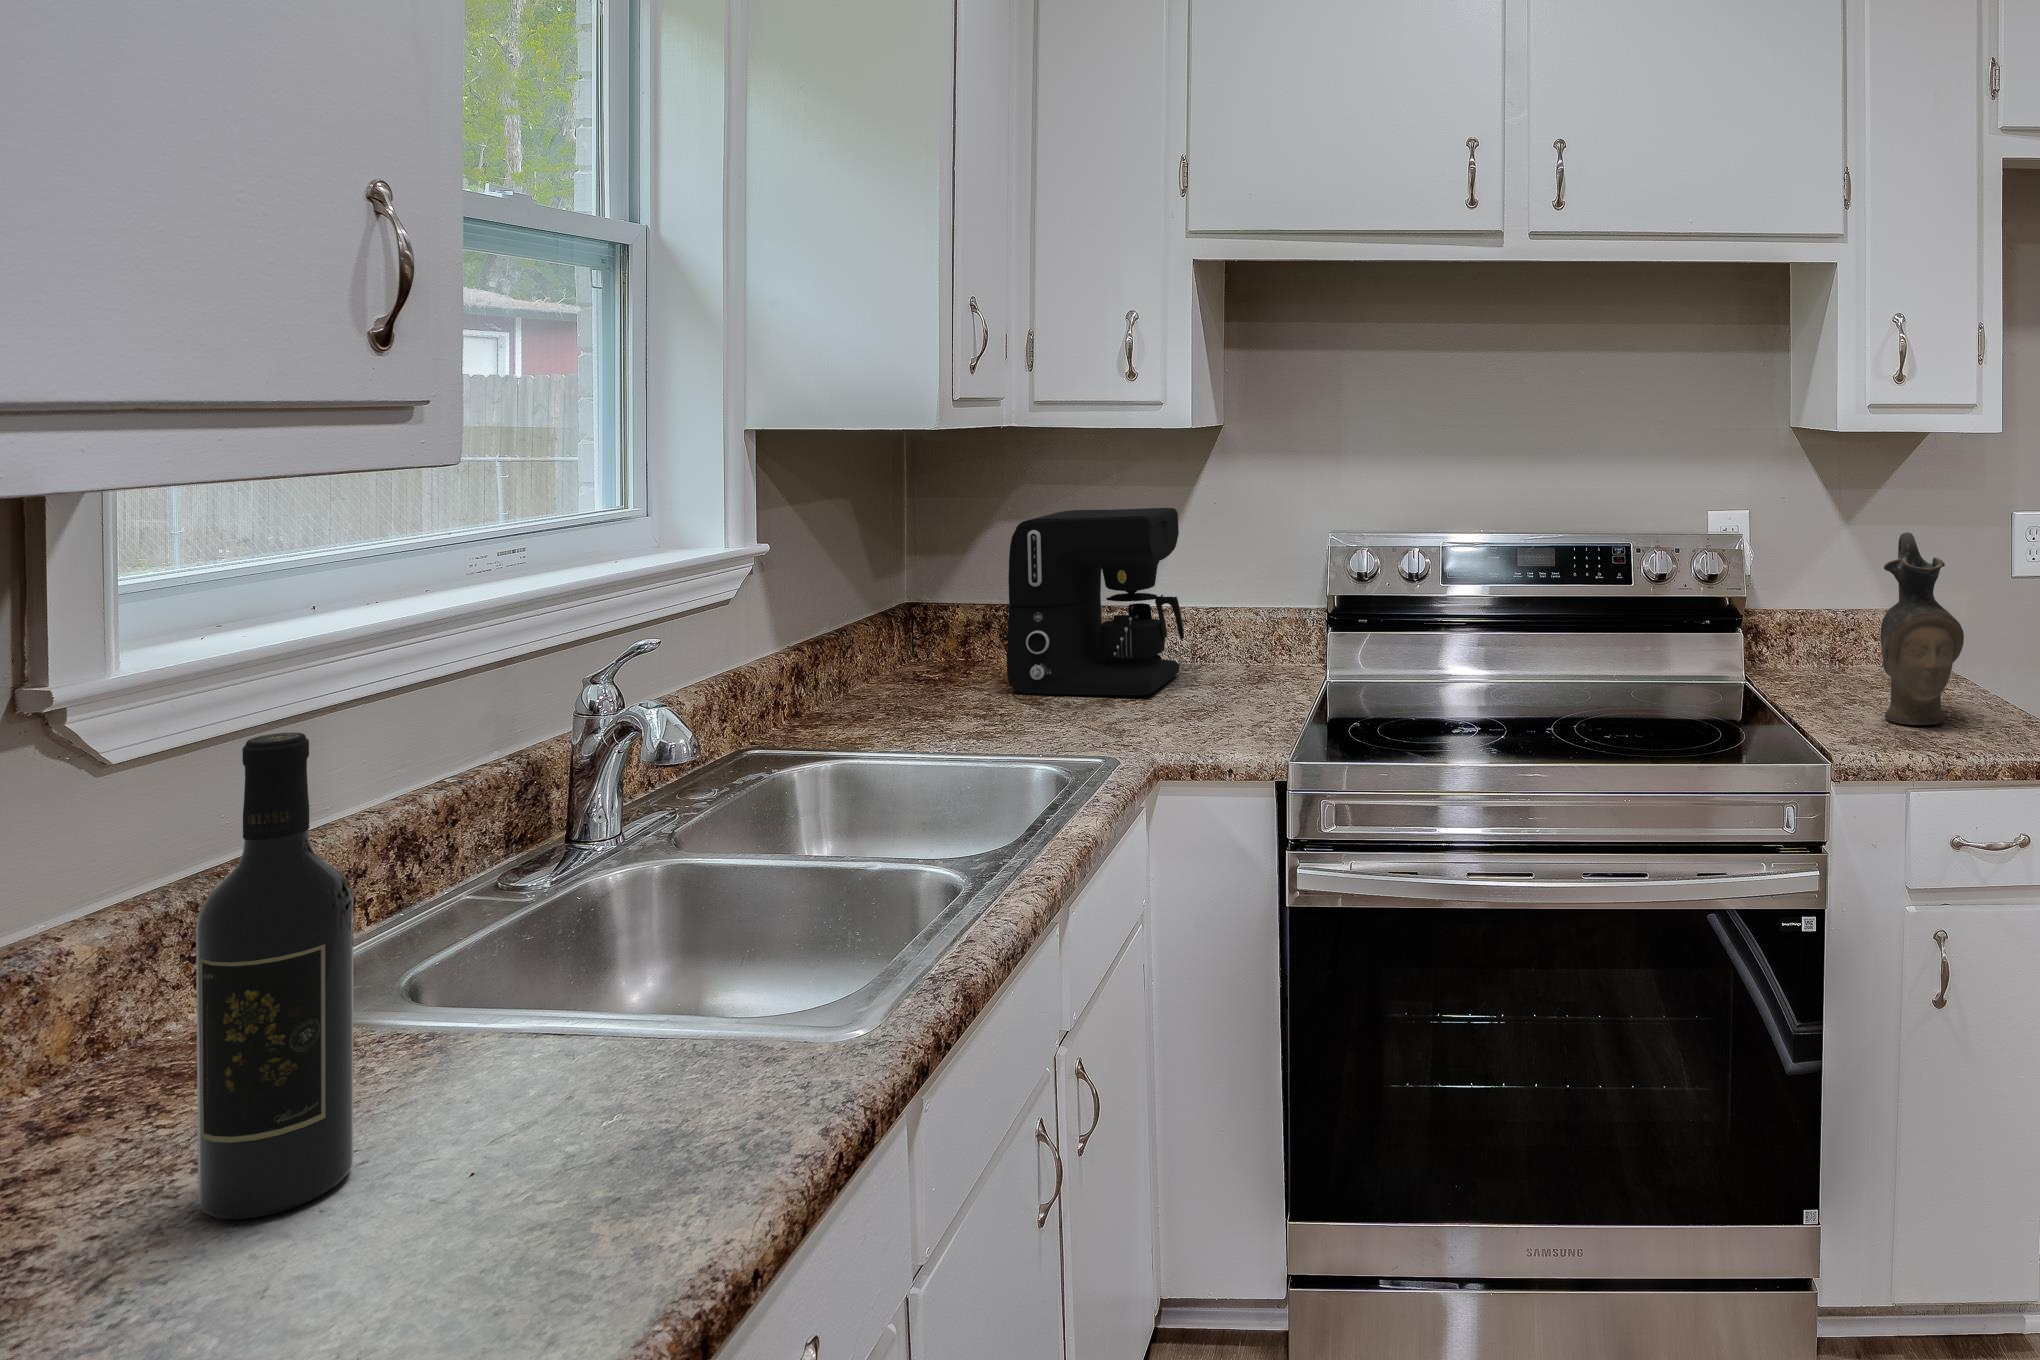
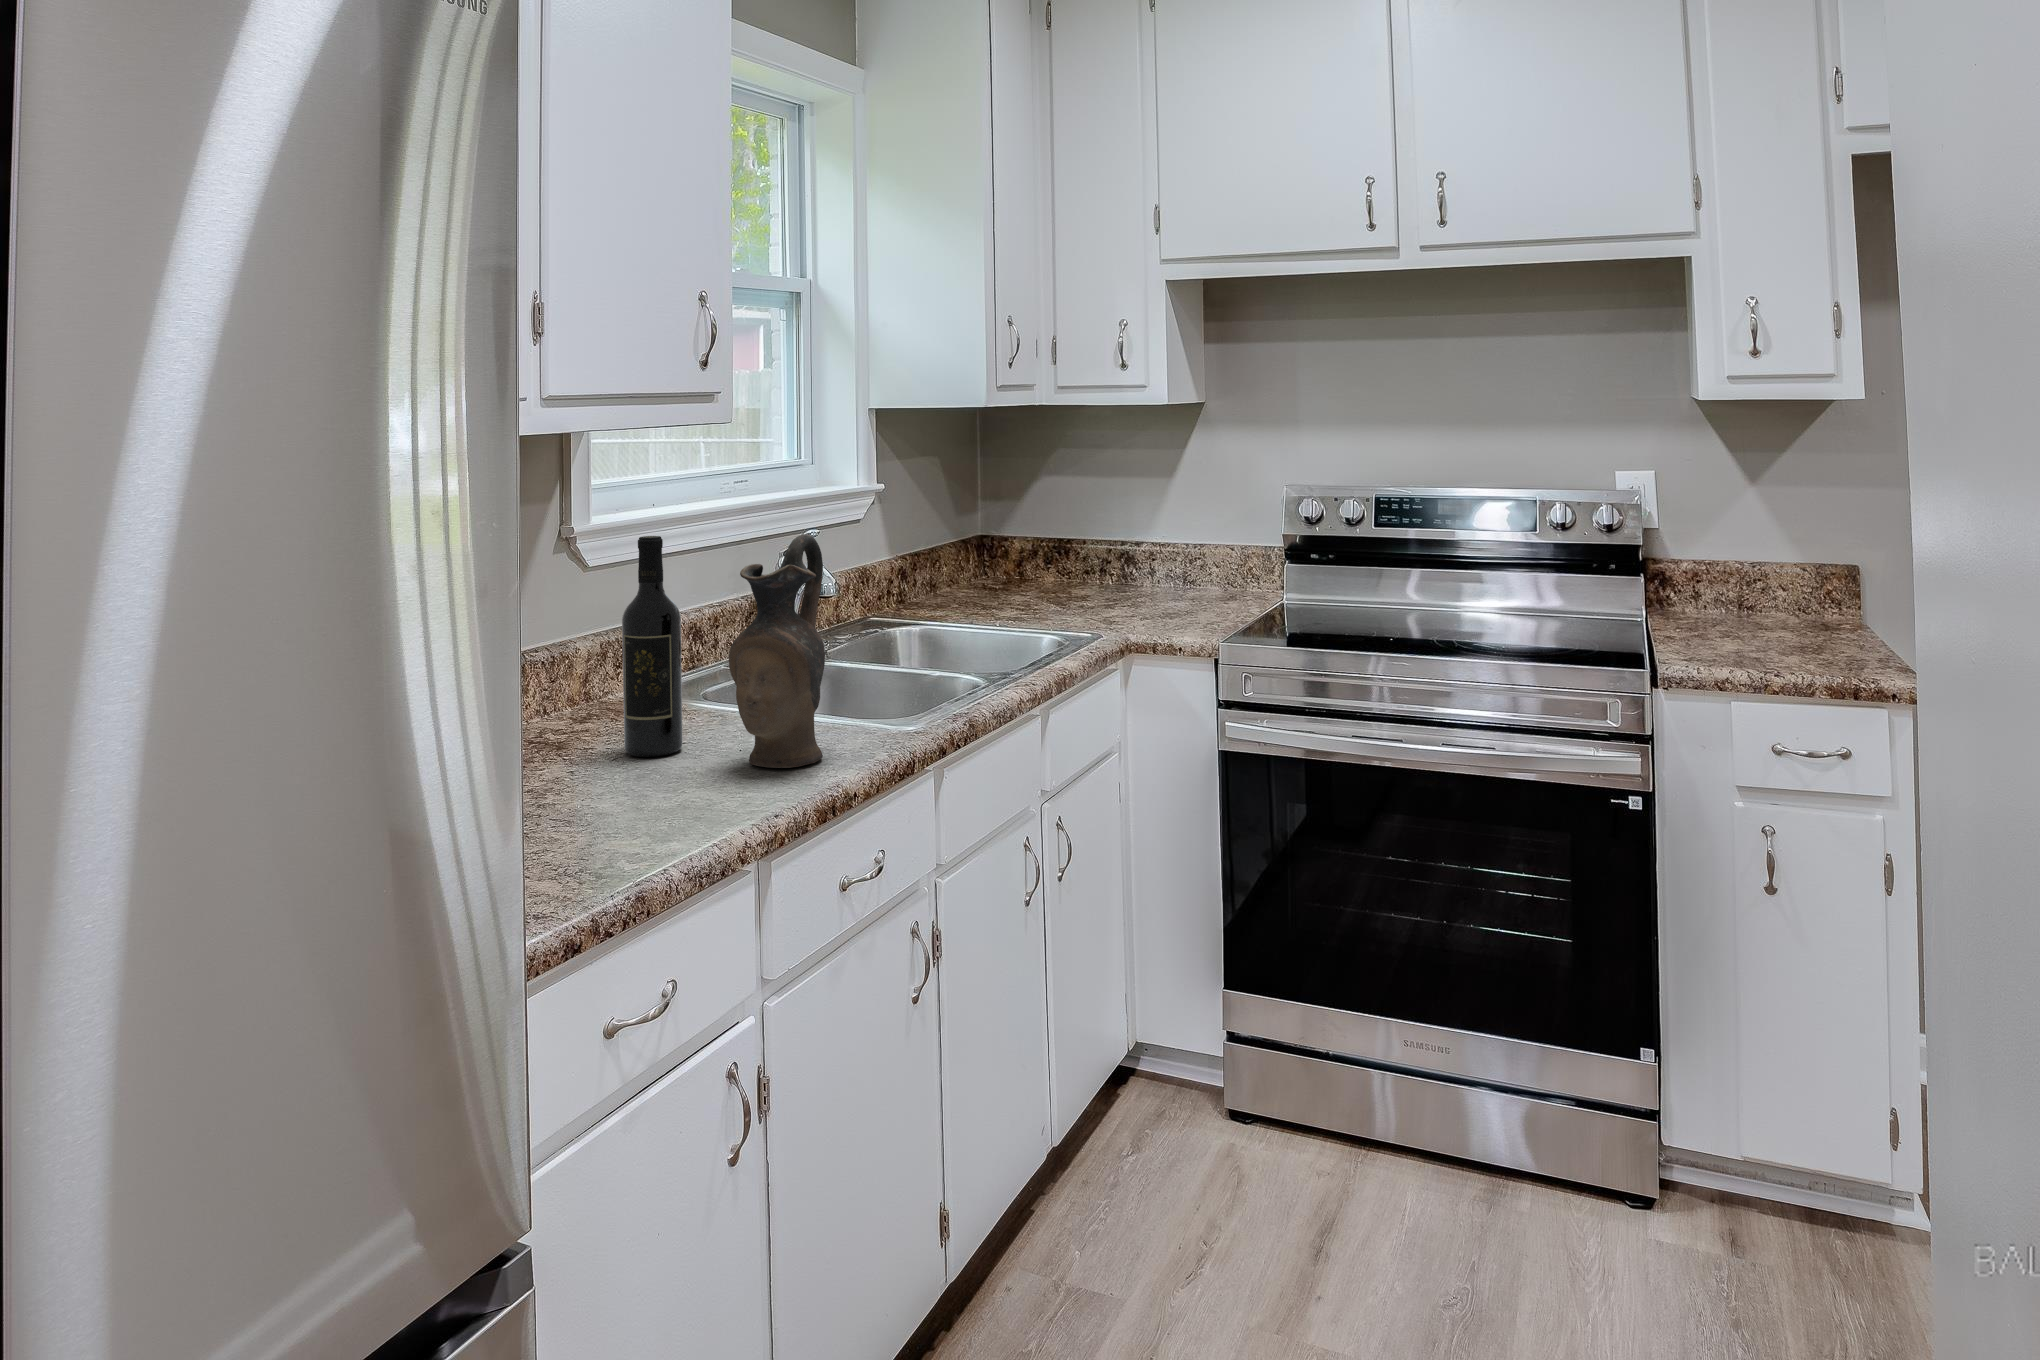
coffee maker: present [1007,508,1184,695] -> none [1043,468,1170,603]
ceramic pitcher: present [1881,532,1964,725] -> present [729,534,825,768]

